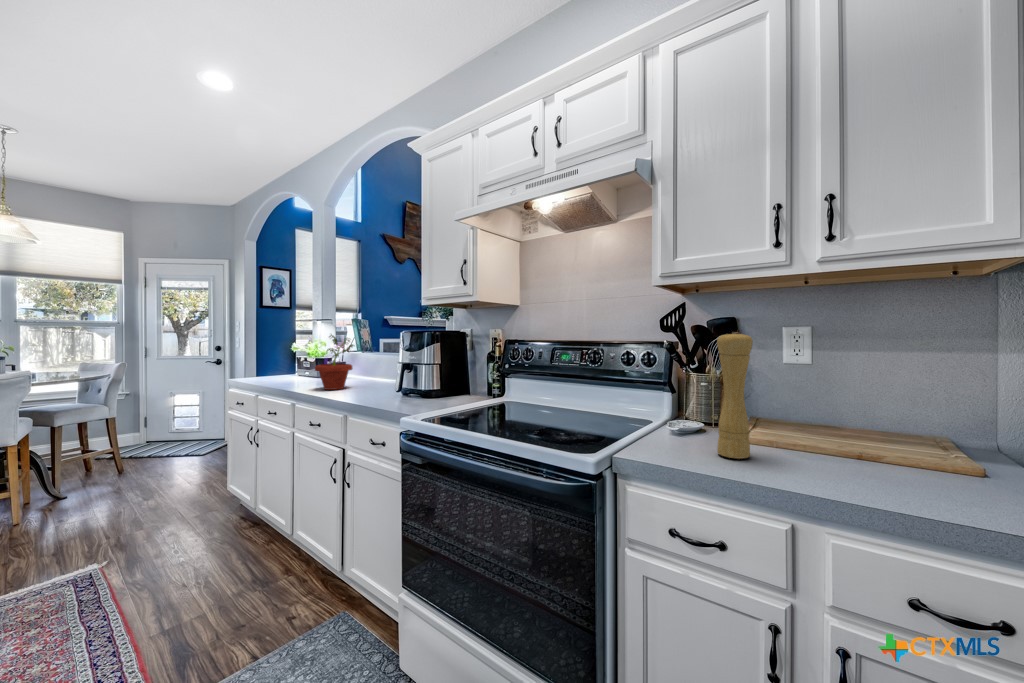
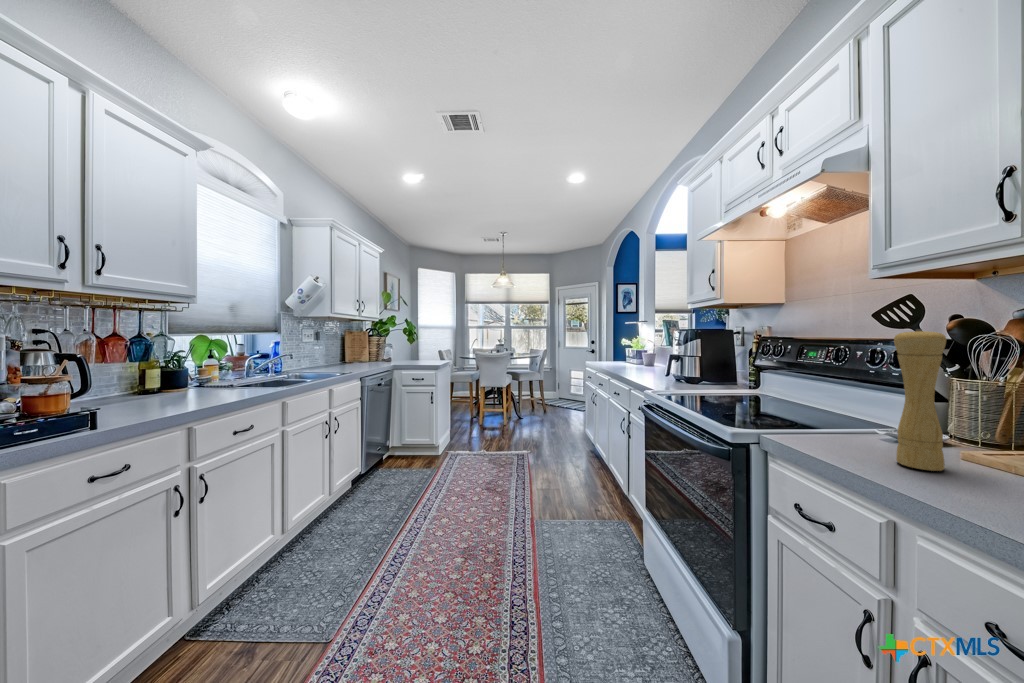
potted plant: present [315,335,353,390] -> none [622,332,649,371]

